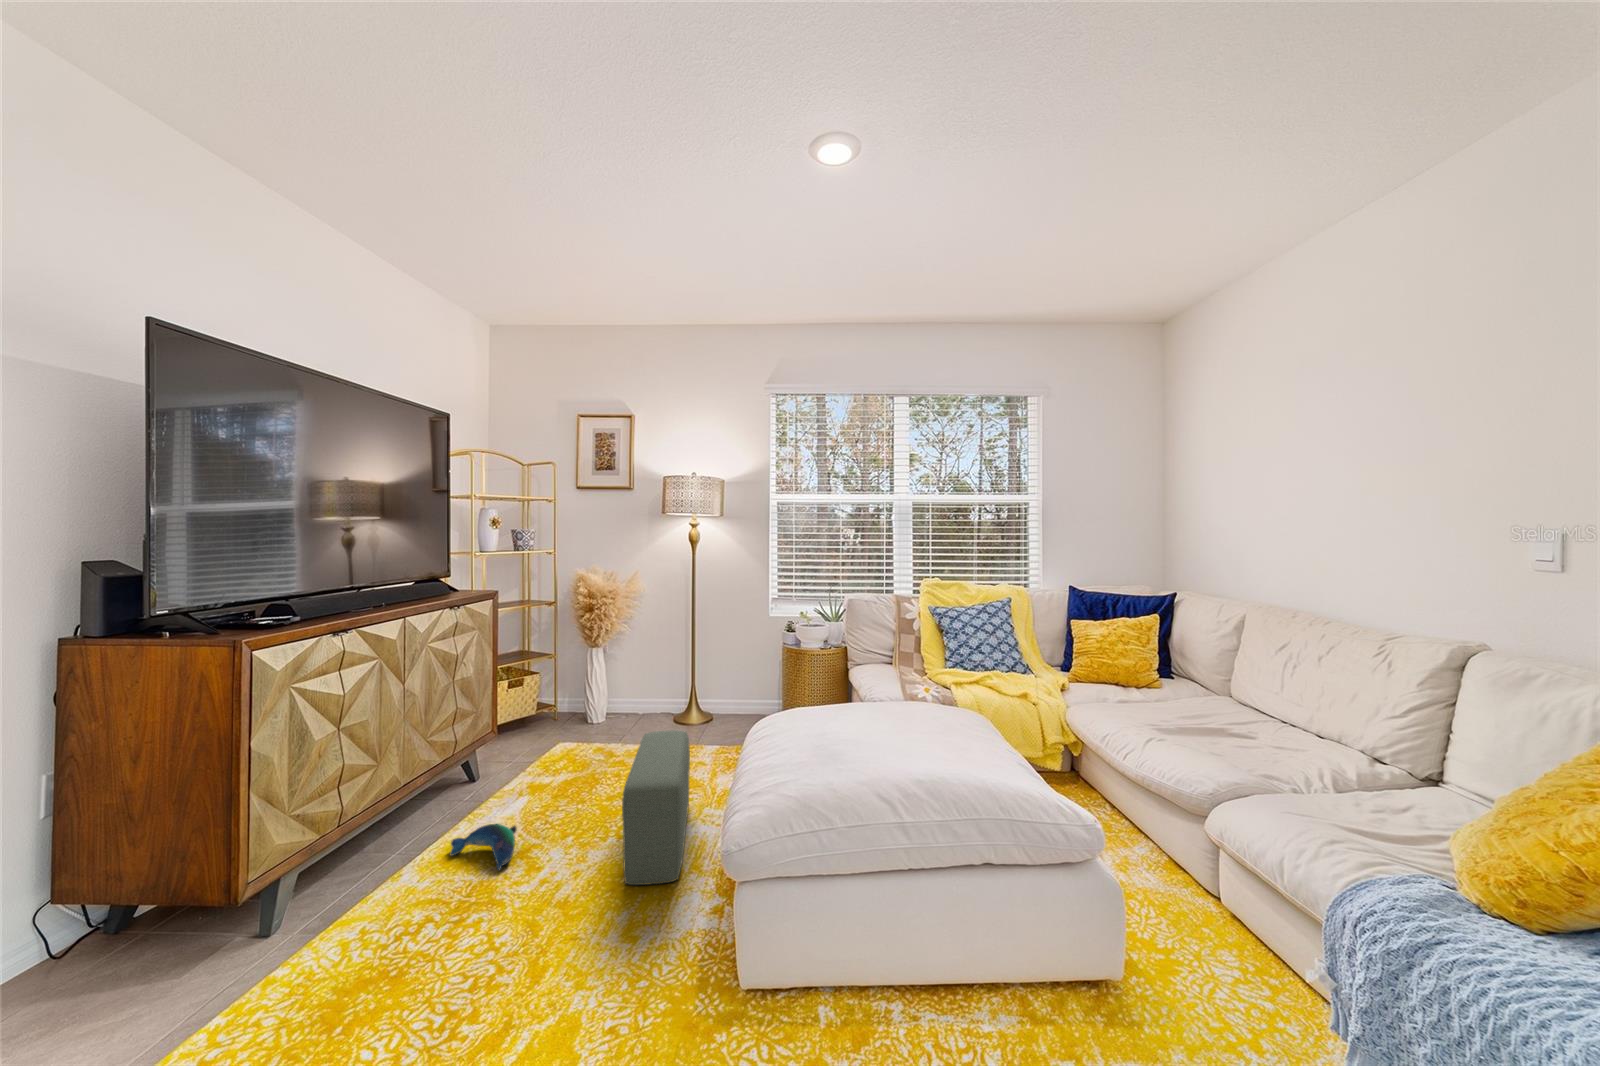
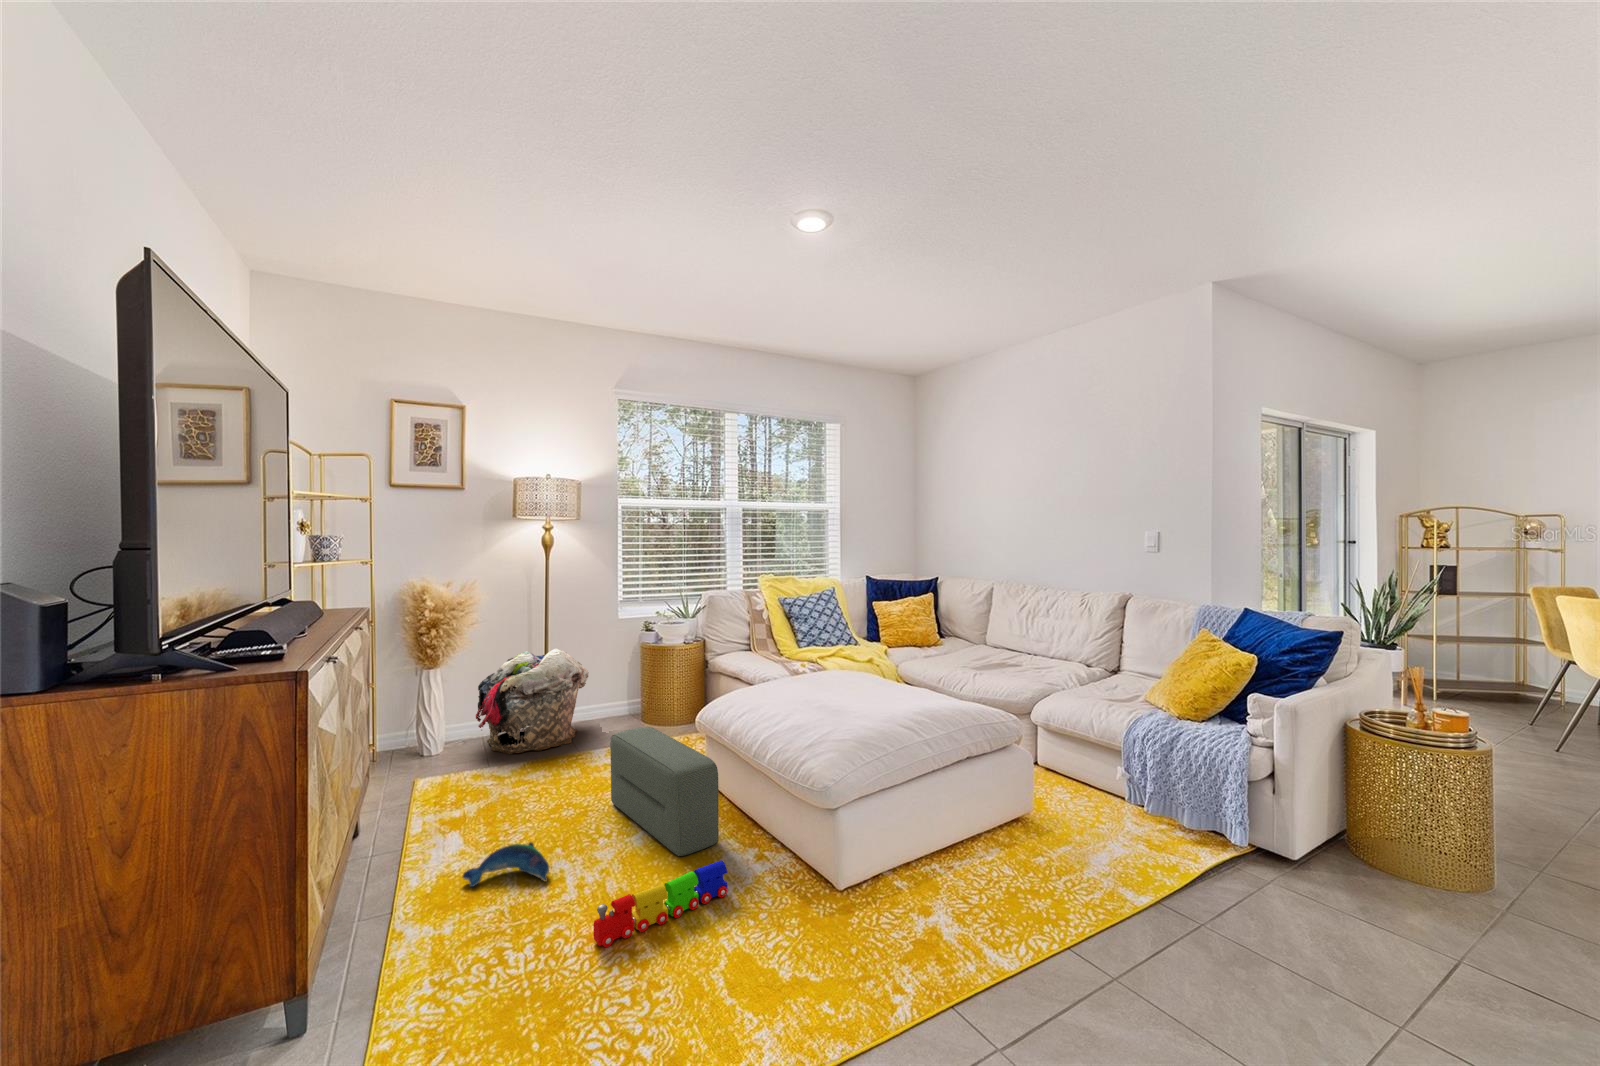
laundry basket: none [611,641,730,738] -> present [476,649,588,754]
toy train: none [441,905,614,963] -> present [593,860,727,947]

